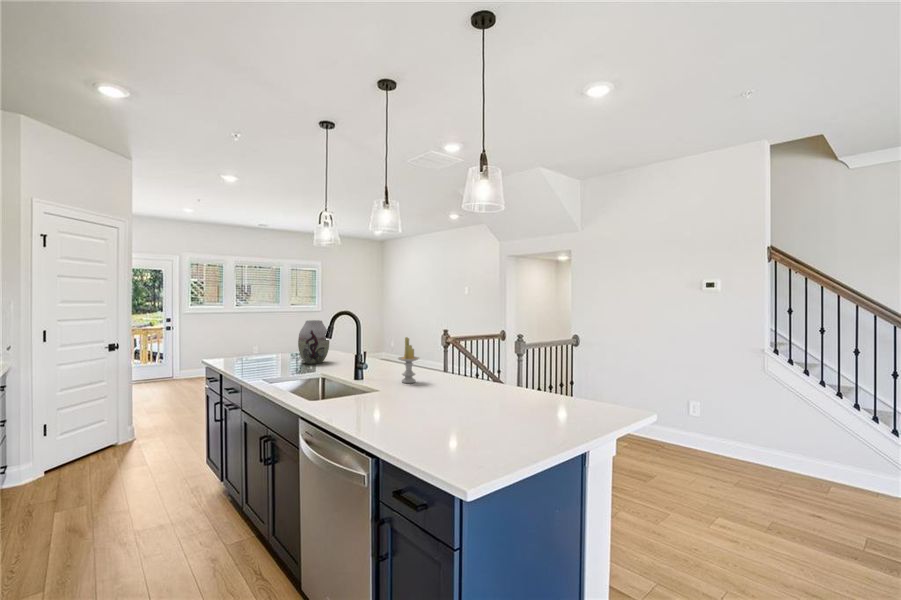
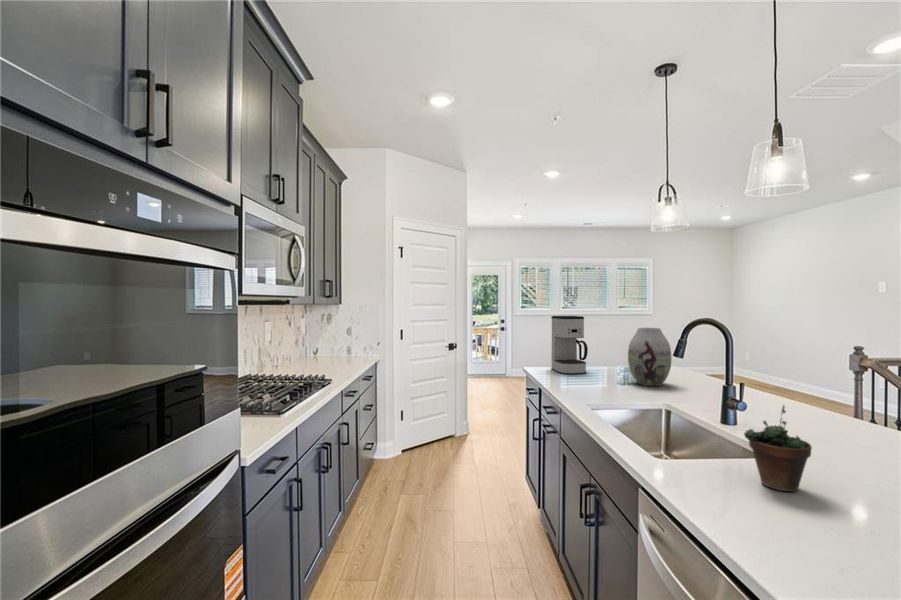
coffee maker: none [233,312,266,362] -> present [551,316,588,374]
candle: present [398,337,420,383] -> none [815,364,871,451]
succulent plant: none [354,359,384,404] -> present [744,406,812,492]

